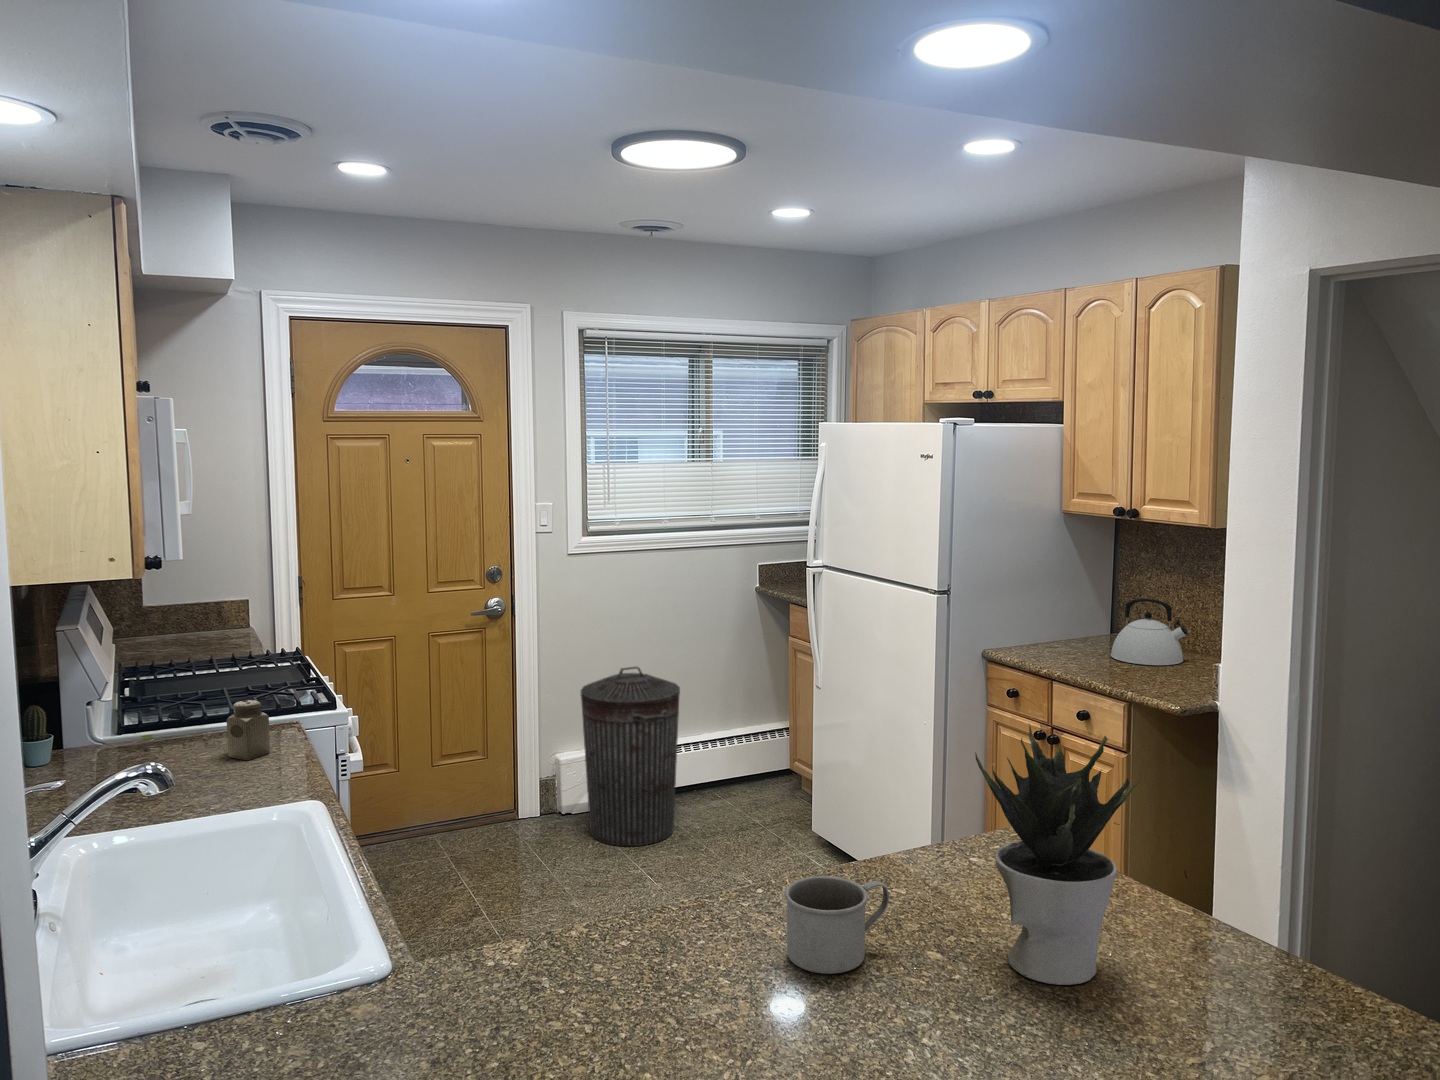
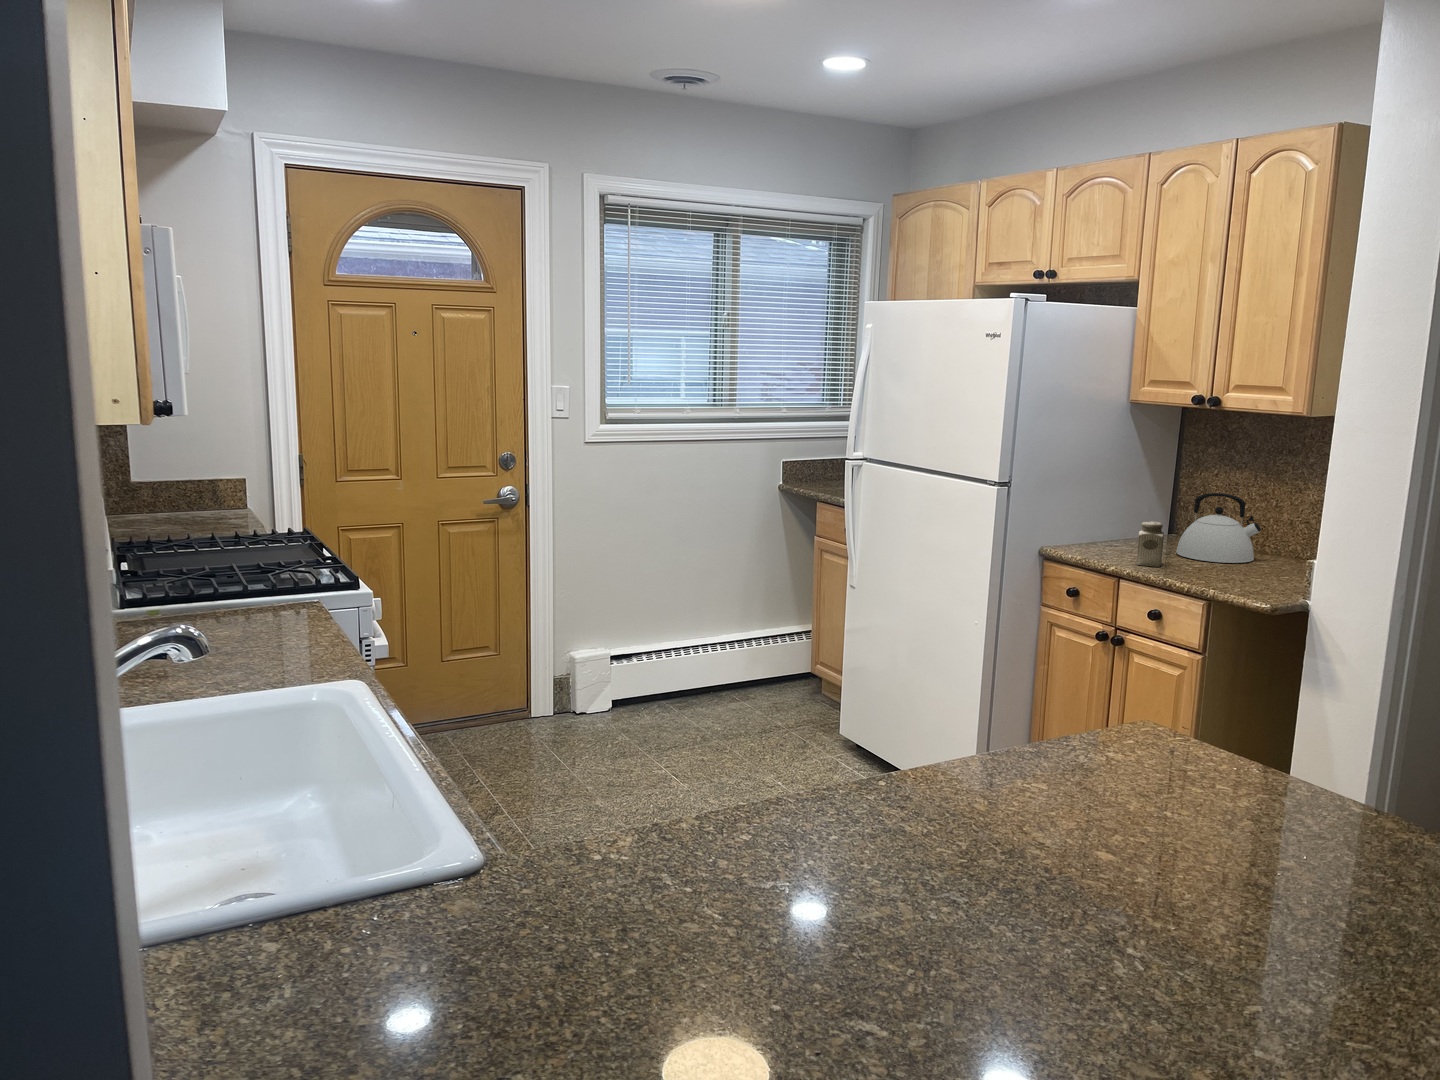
trash can: present [581,667,680,846] -> none [607,560,710,744]
salt shaker: present [227,700,270,760] -> present [1137,522,1164,567]
potted plant: present [975,724,1139,985] -> none [1158,588,1362,890]
mug: present [785,876,889,974] -> none [936,765,1053,874]

